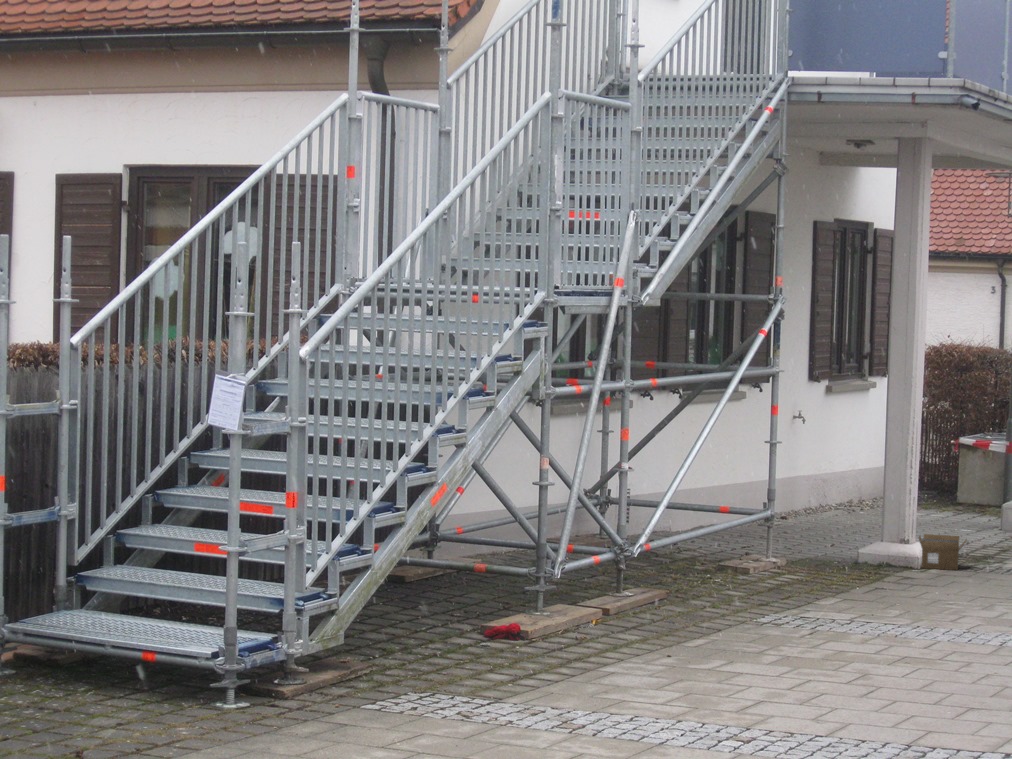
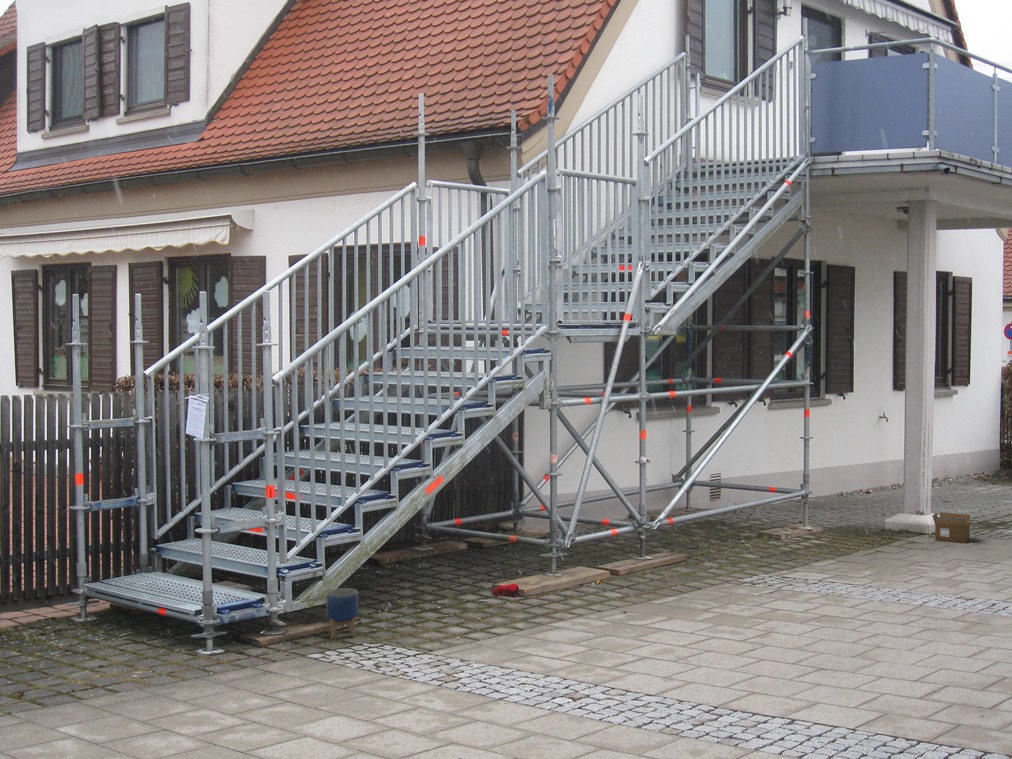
planter: none [349,625,389,687] -> present [326,588,358,638]

